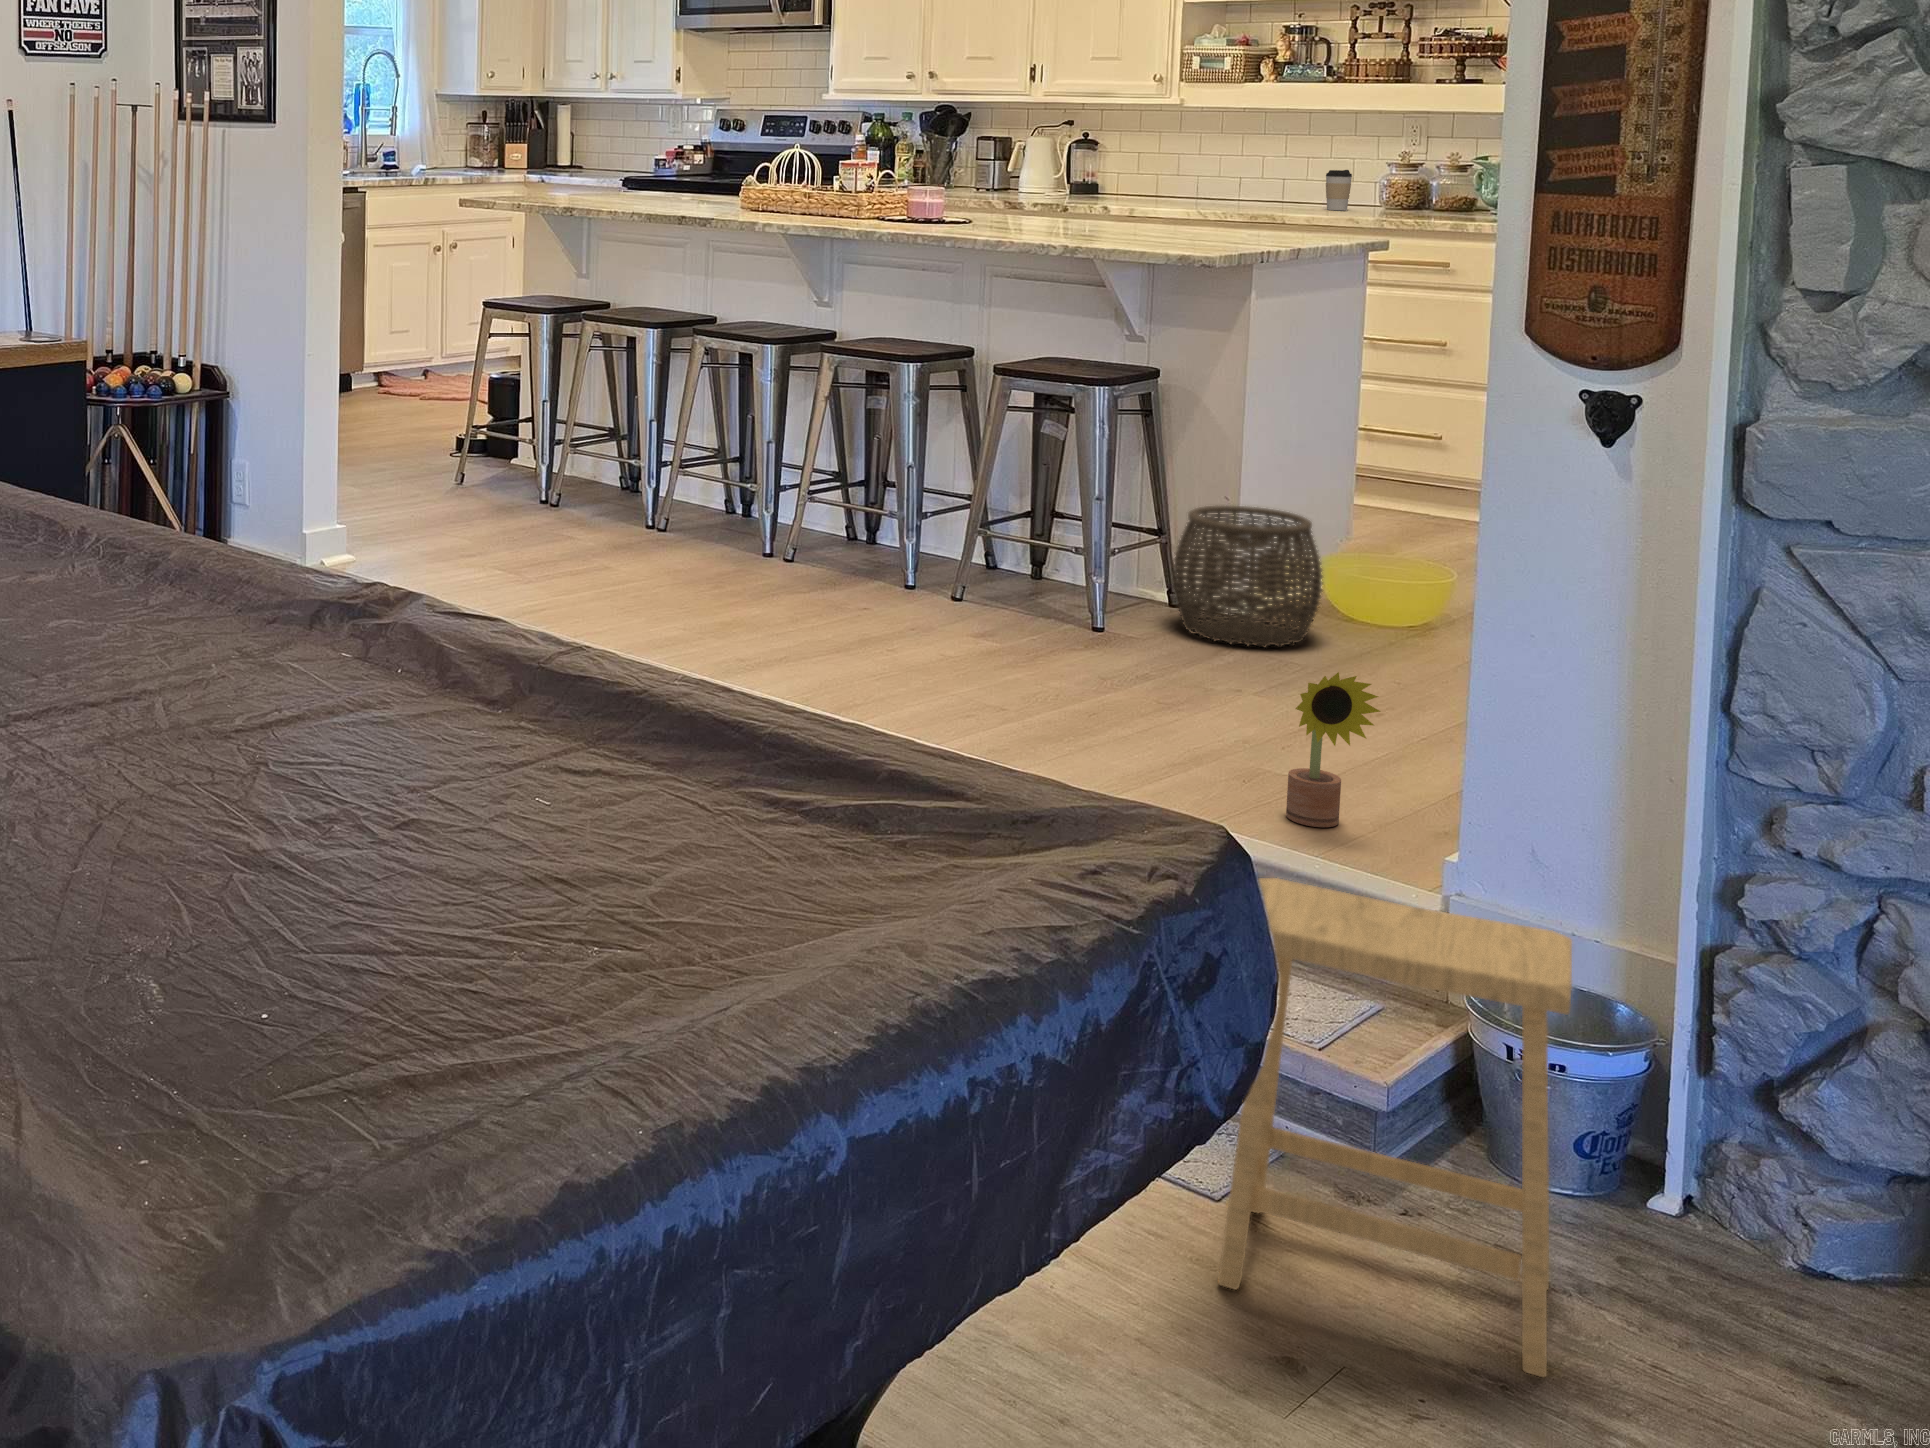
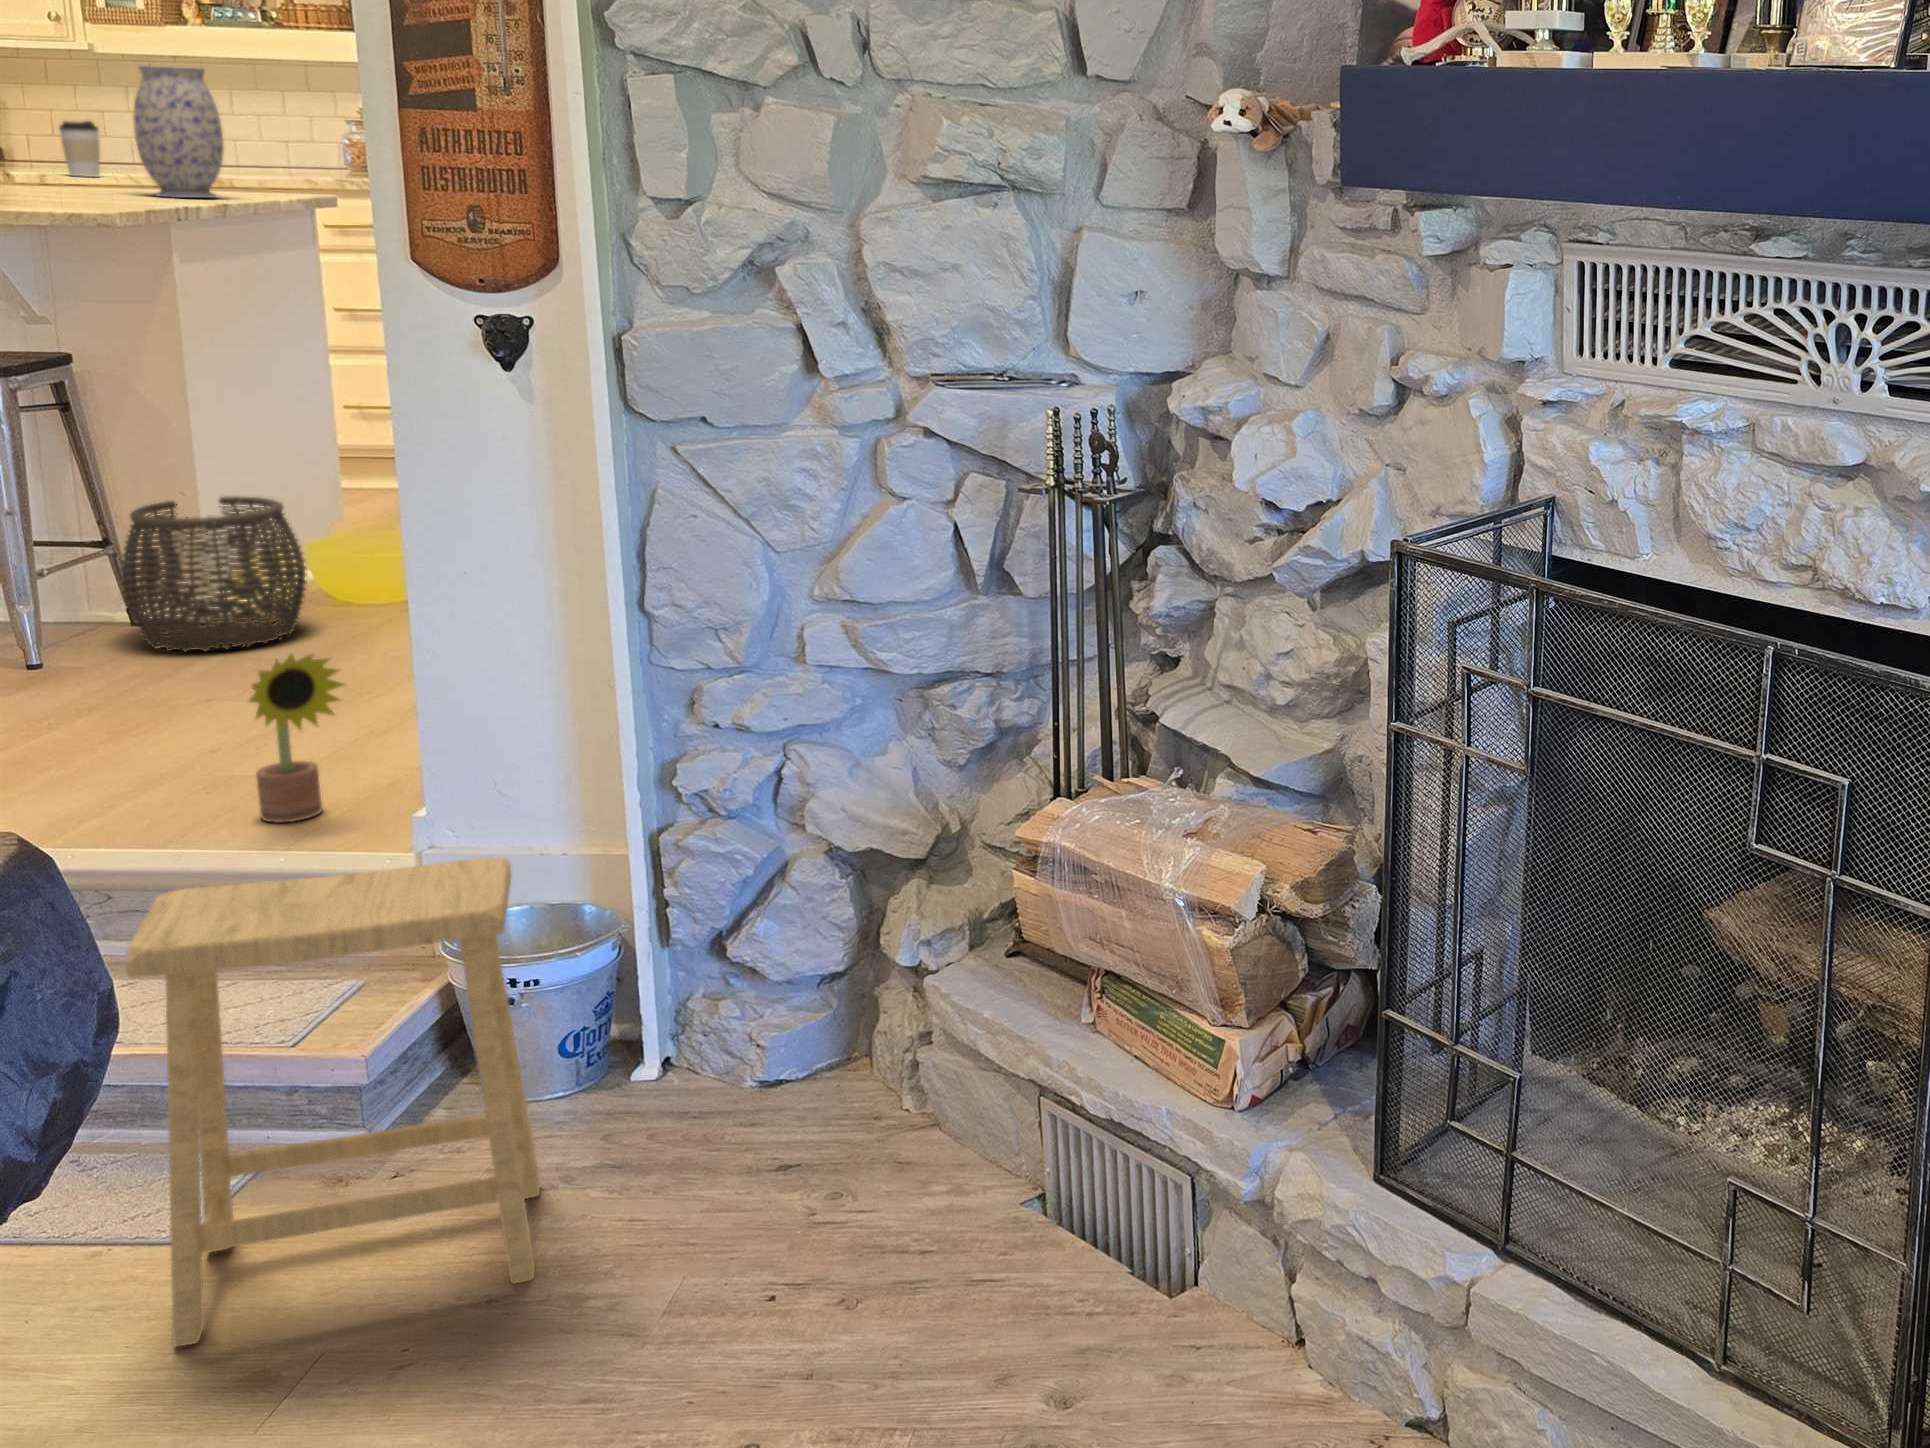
vase: none [1233,129,1303,242] -> present [133,66,224,198]
coffee cup: present [1326,170,1352,210] -> present [59,121,100,177]

